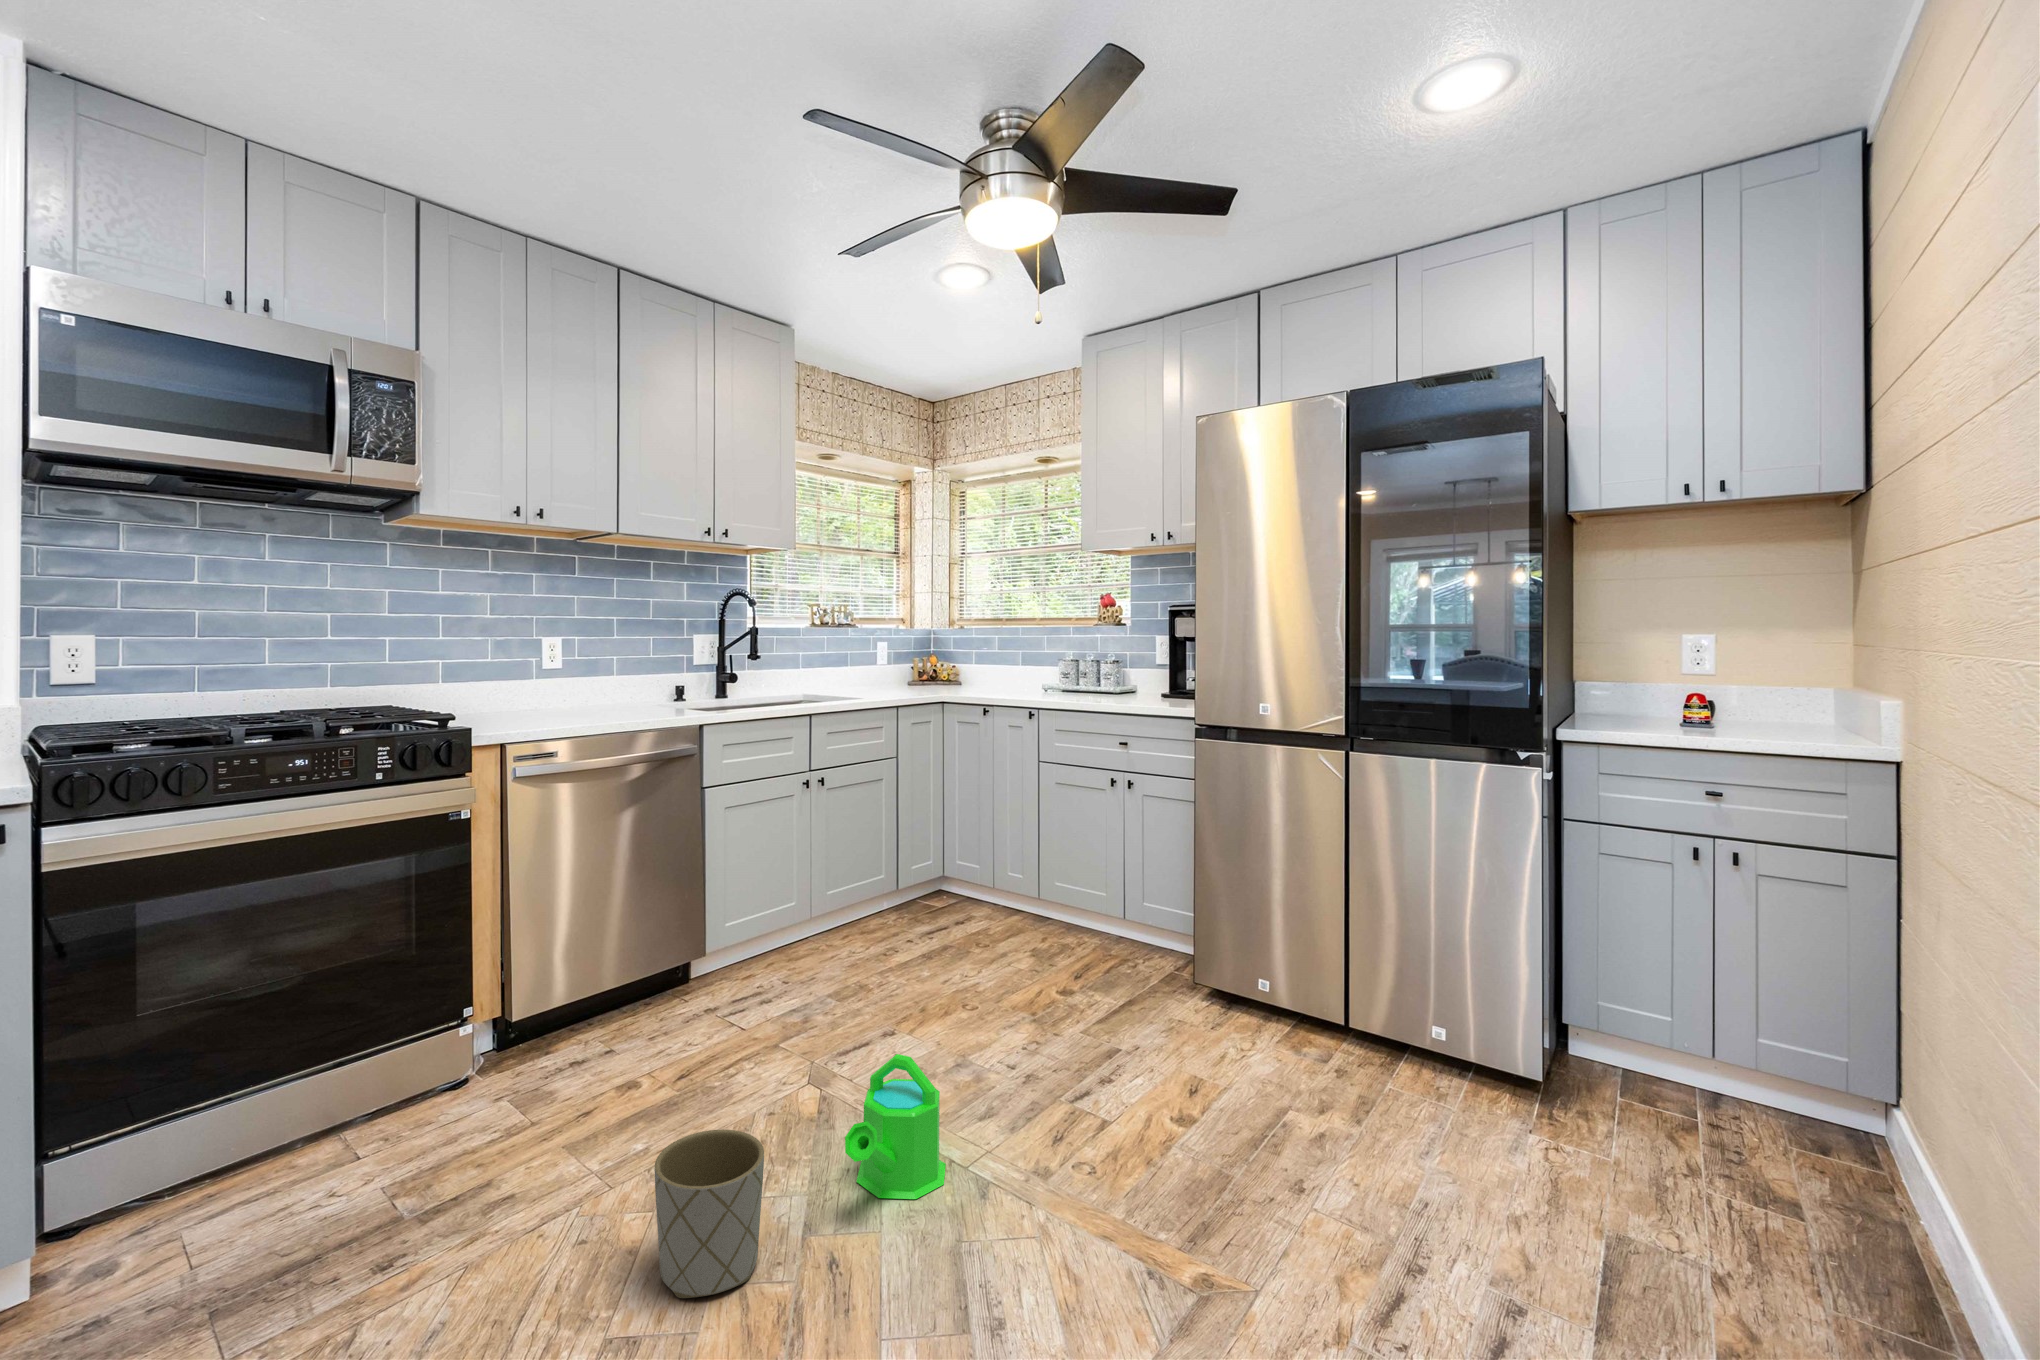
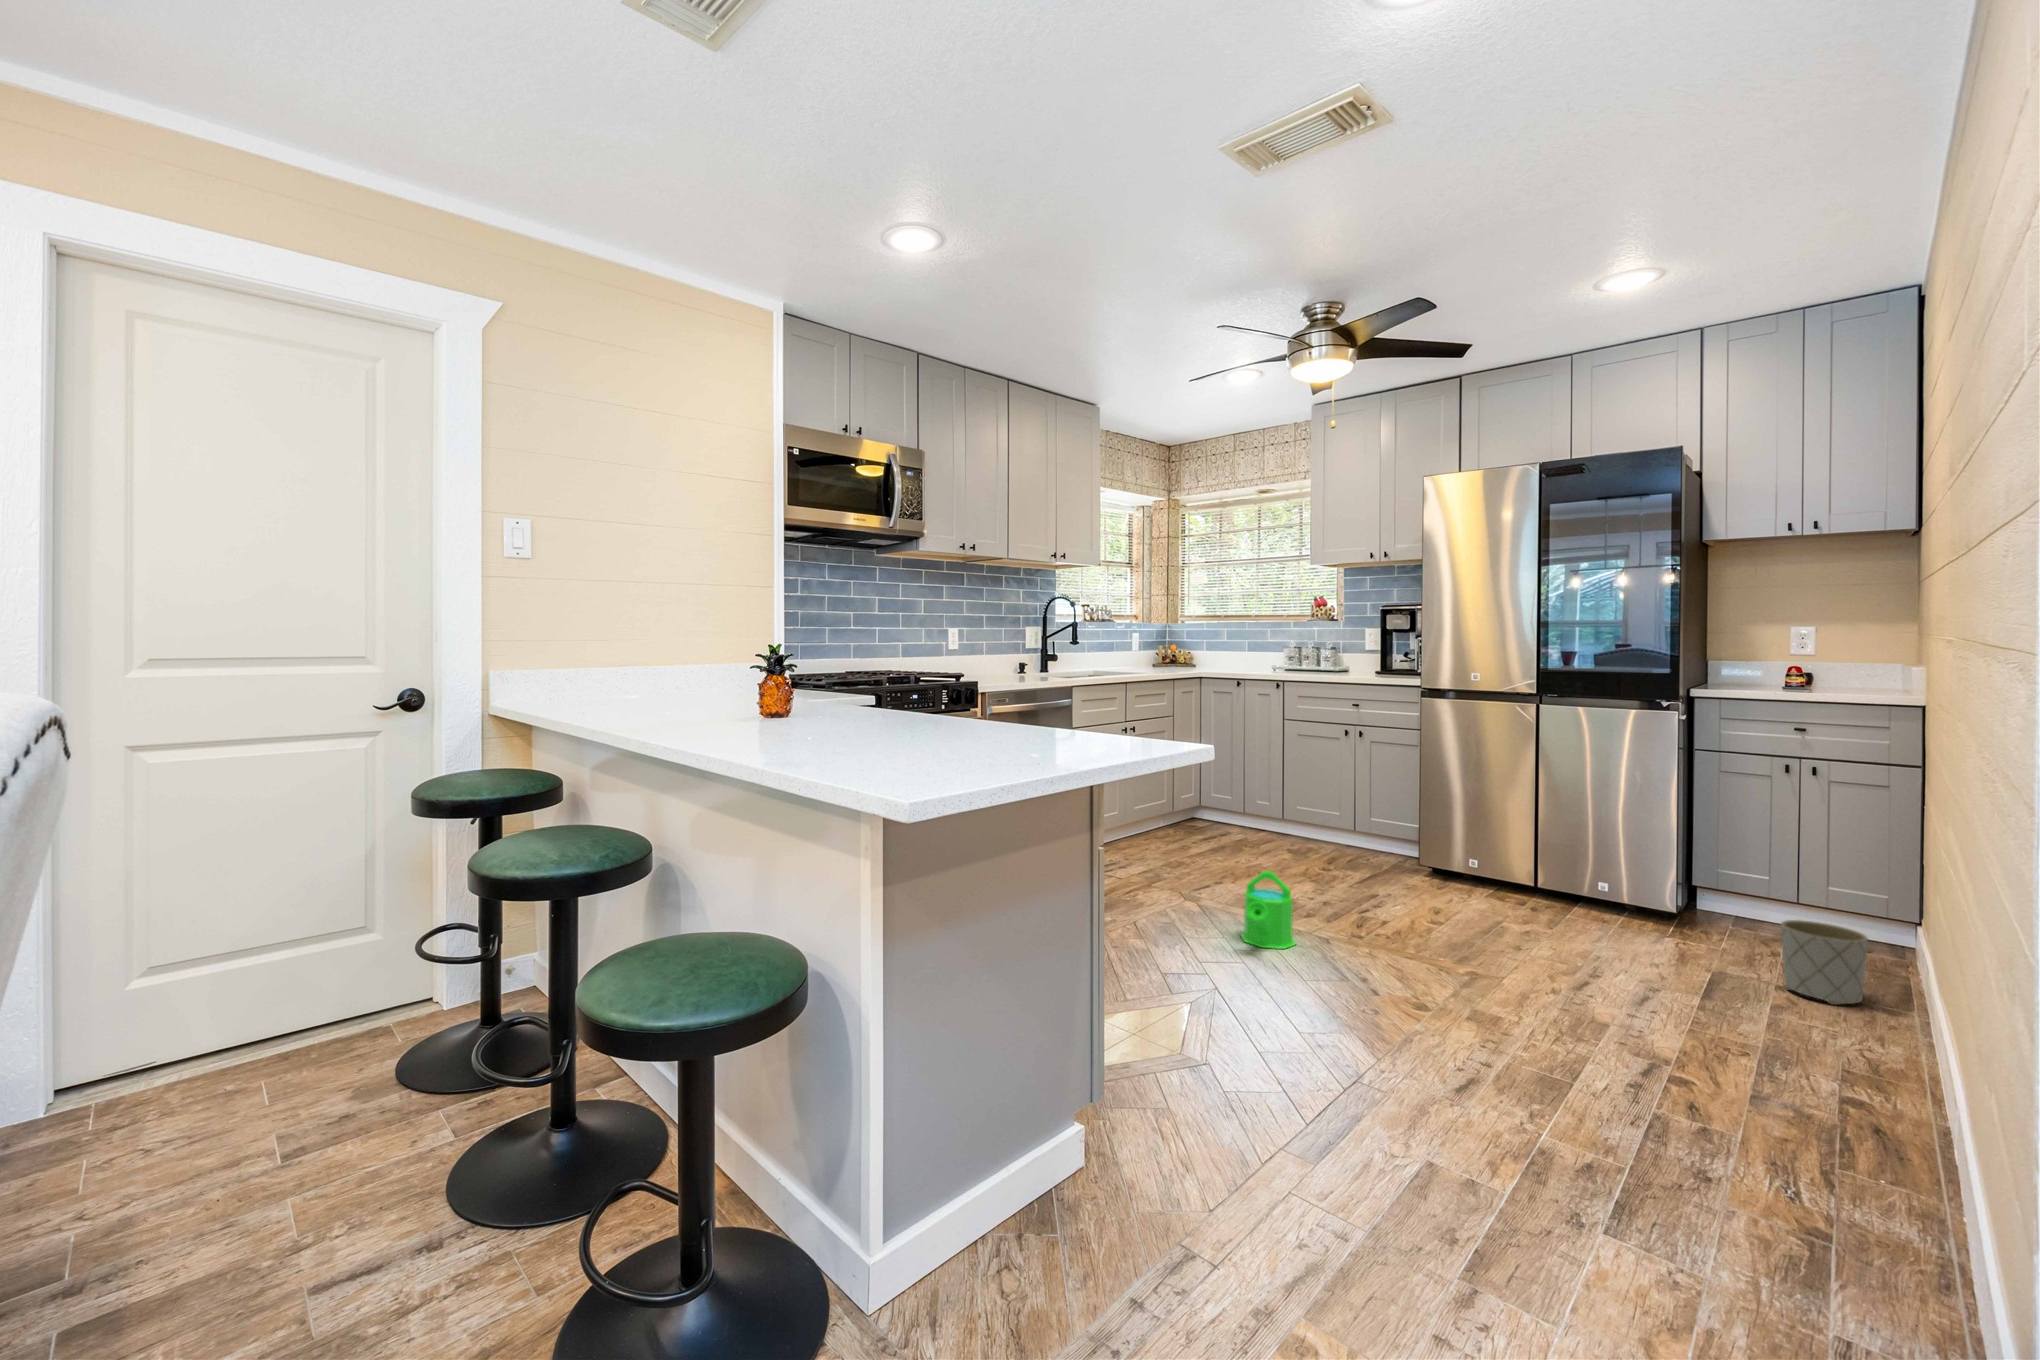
planter: present [654,1130,764,1298] -> present [1781,920,1868,1005]

